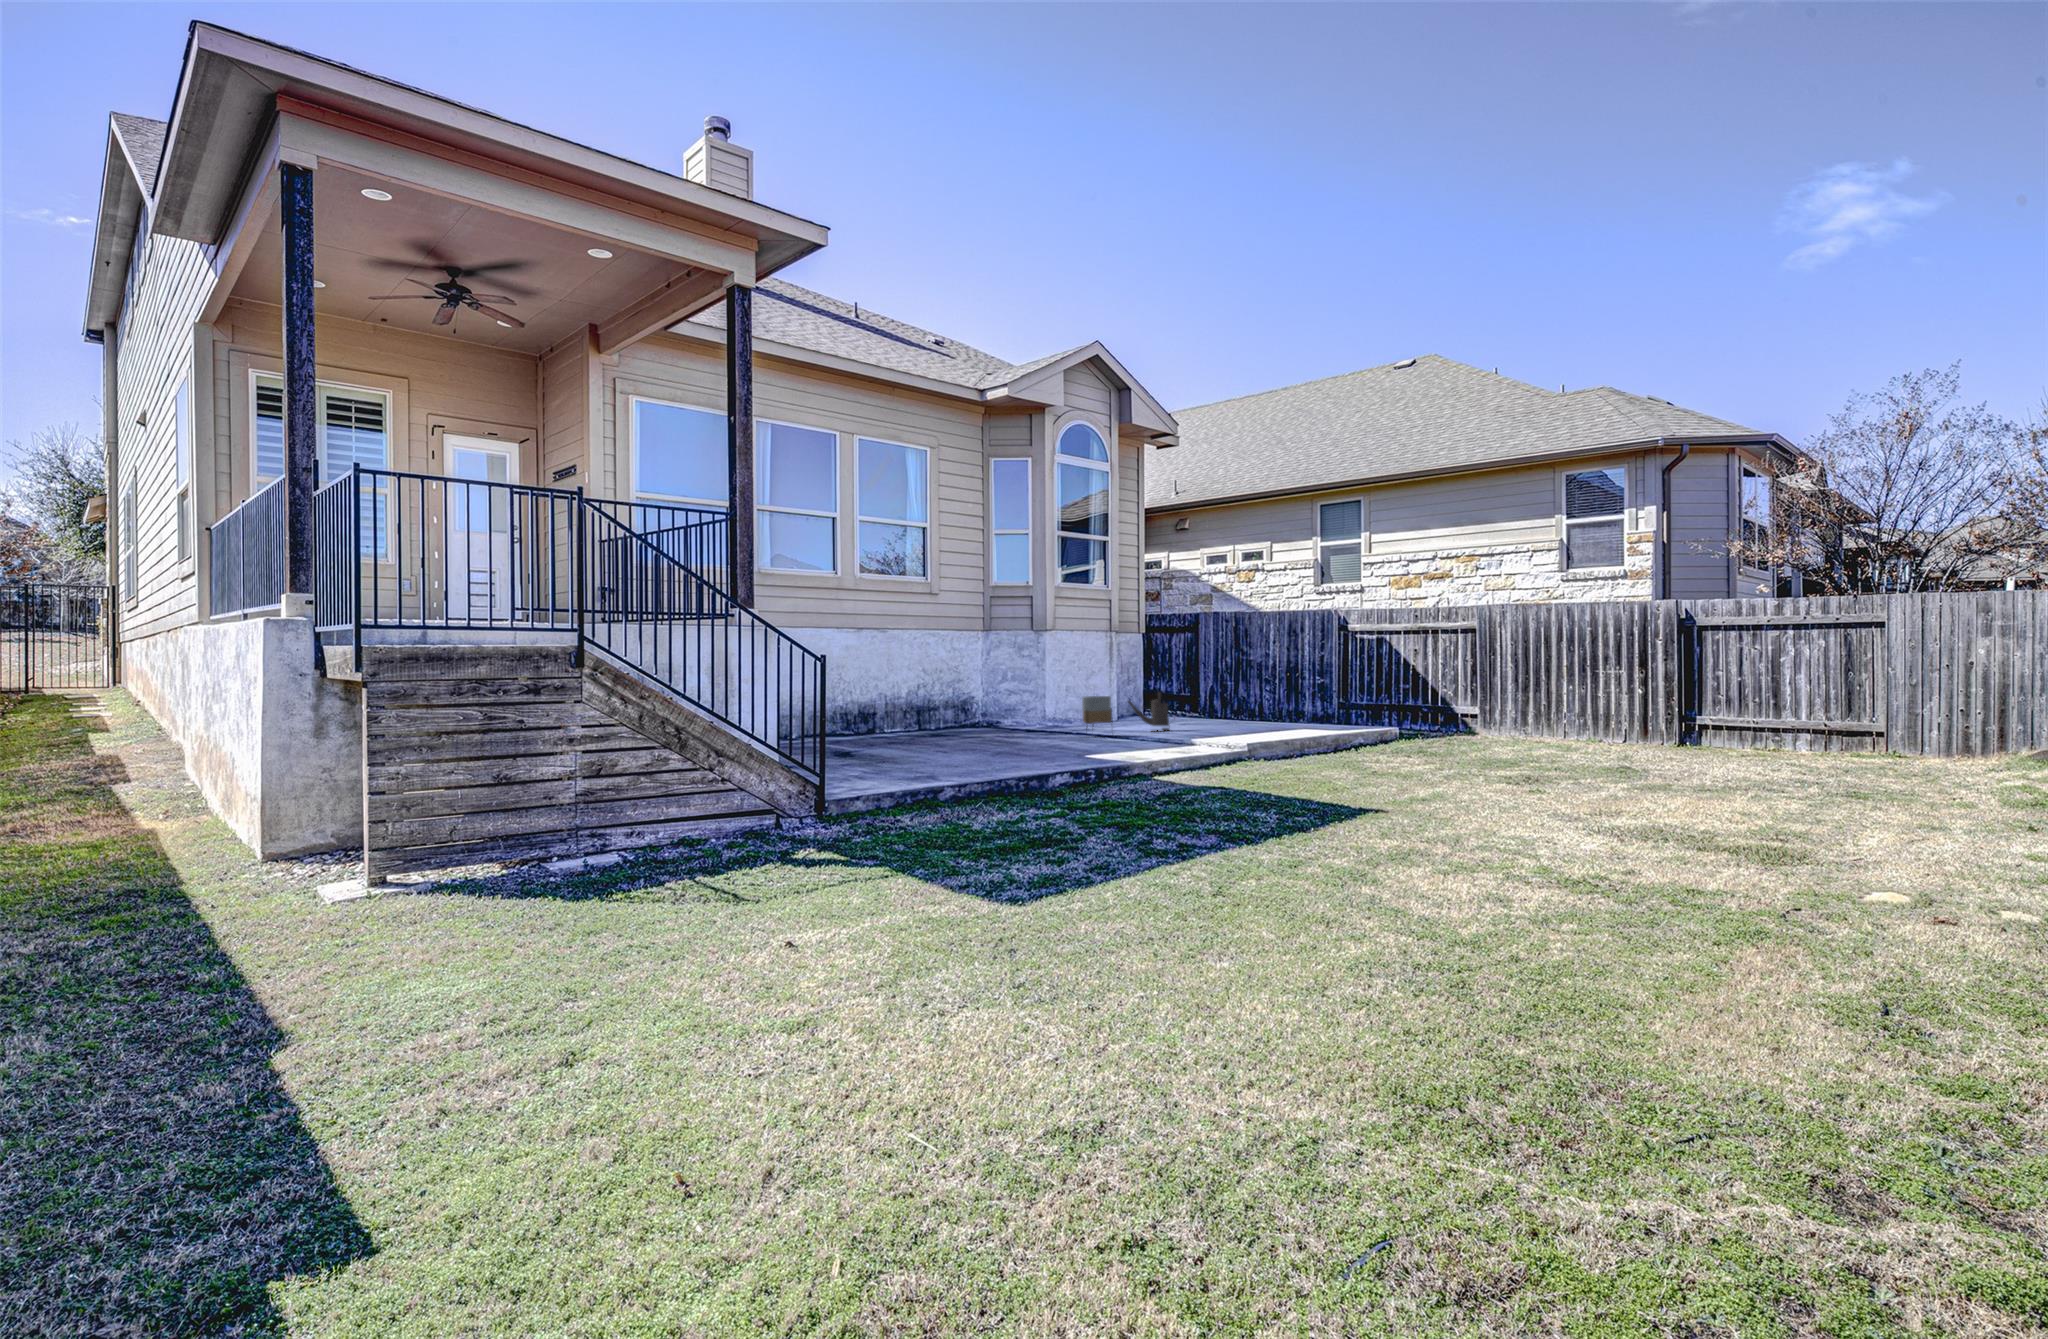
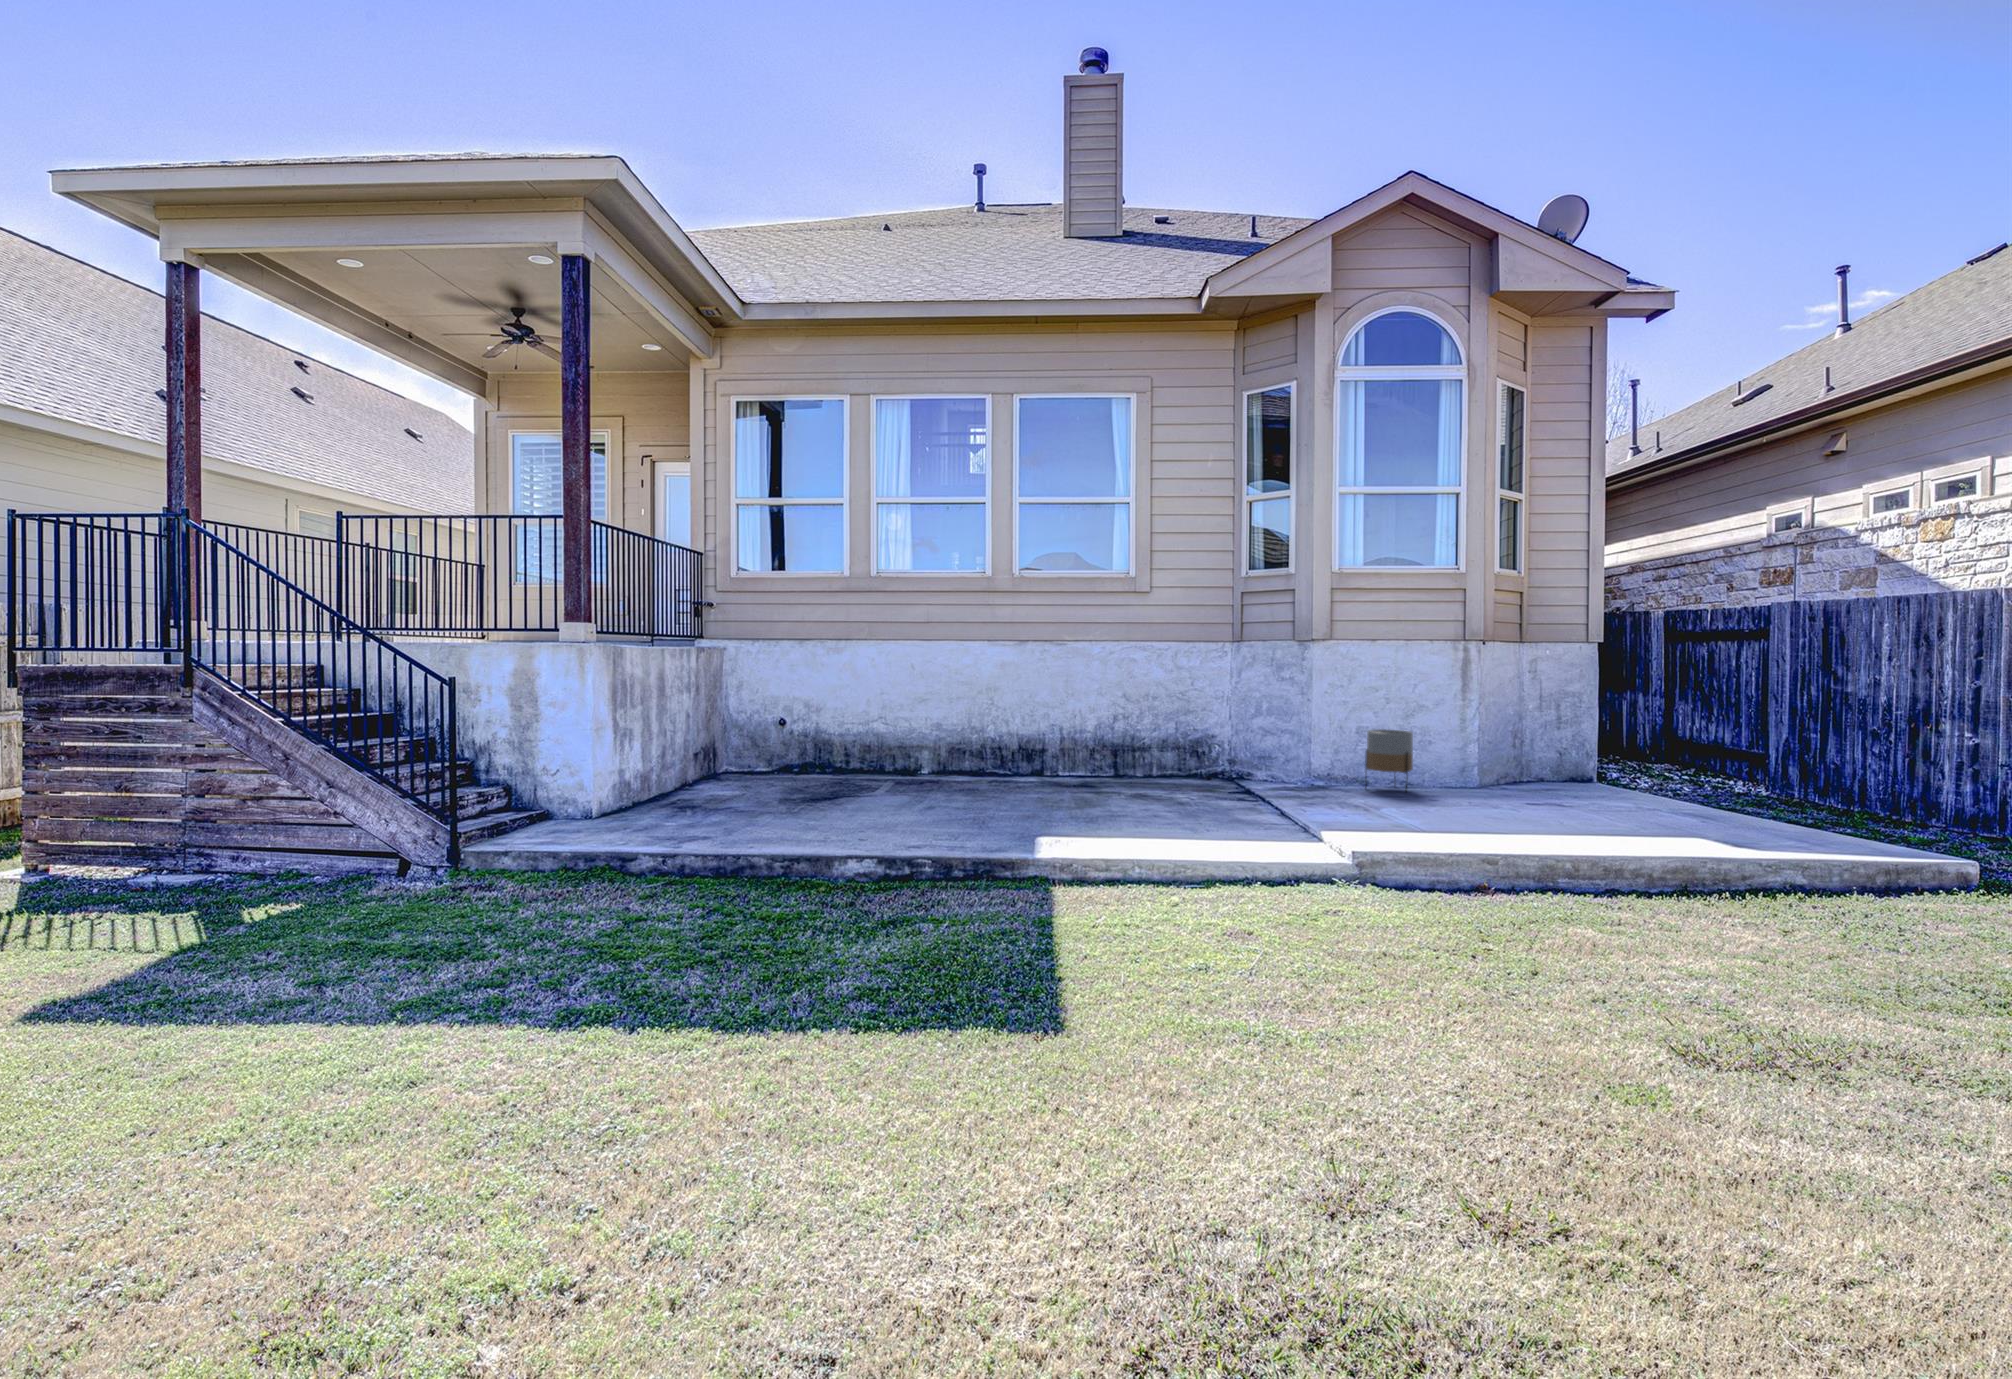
watering can: present [1128,693,1170,731] -> none [1482,733,1557,797]

